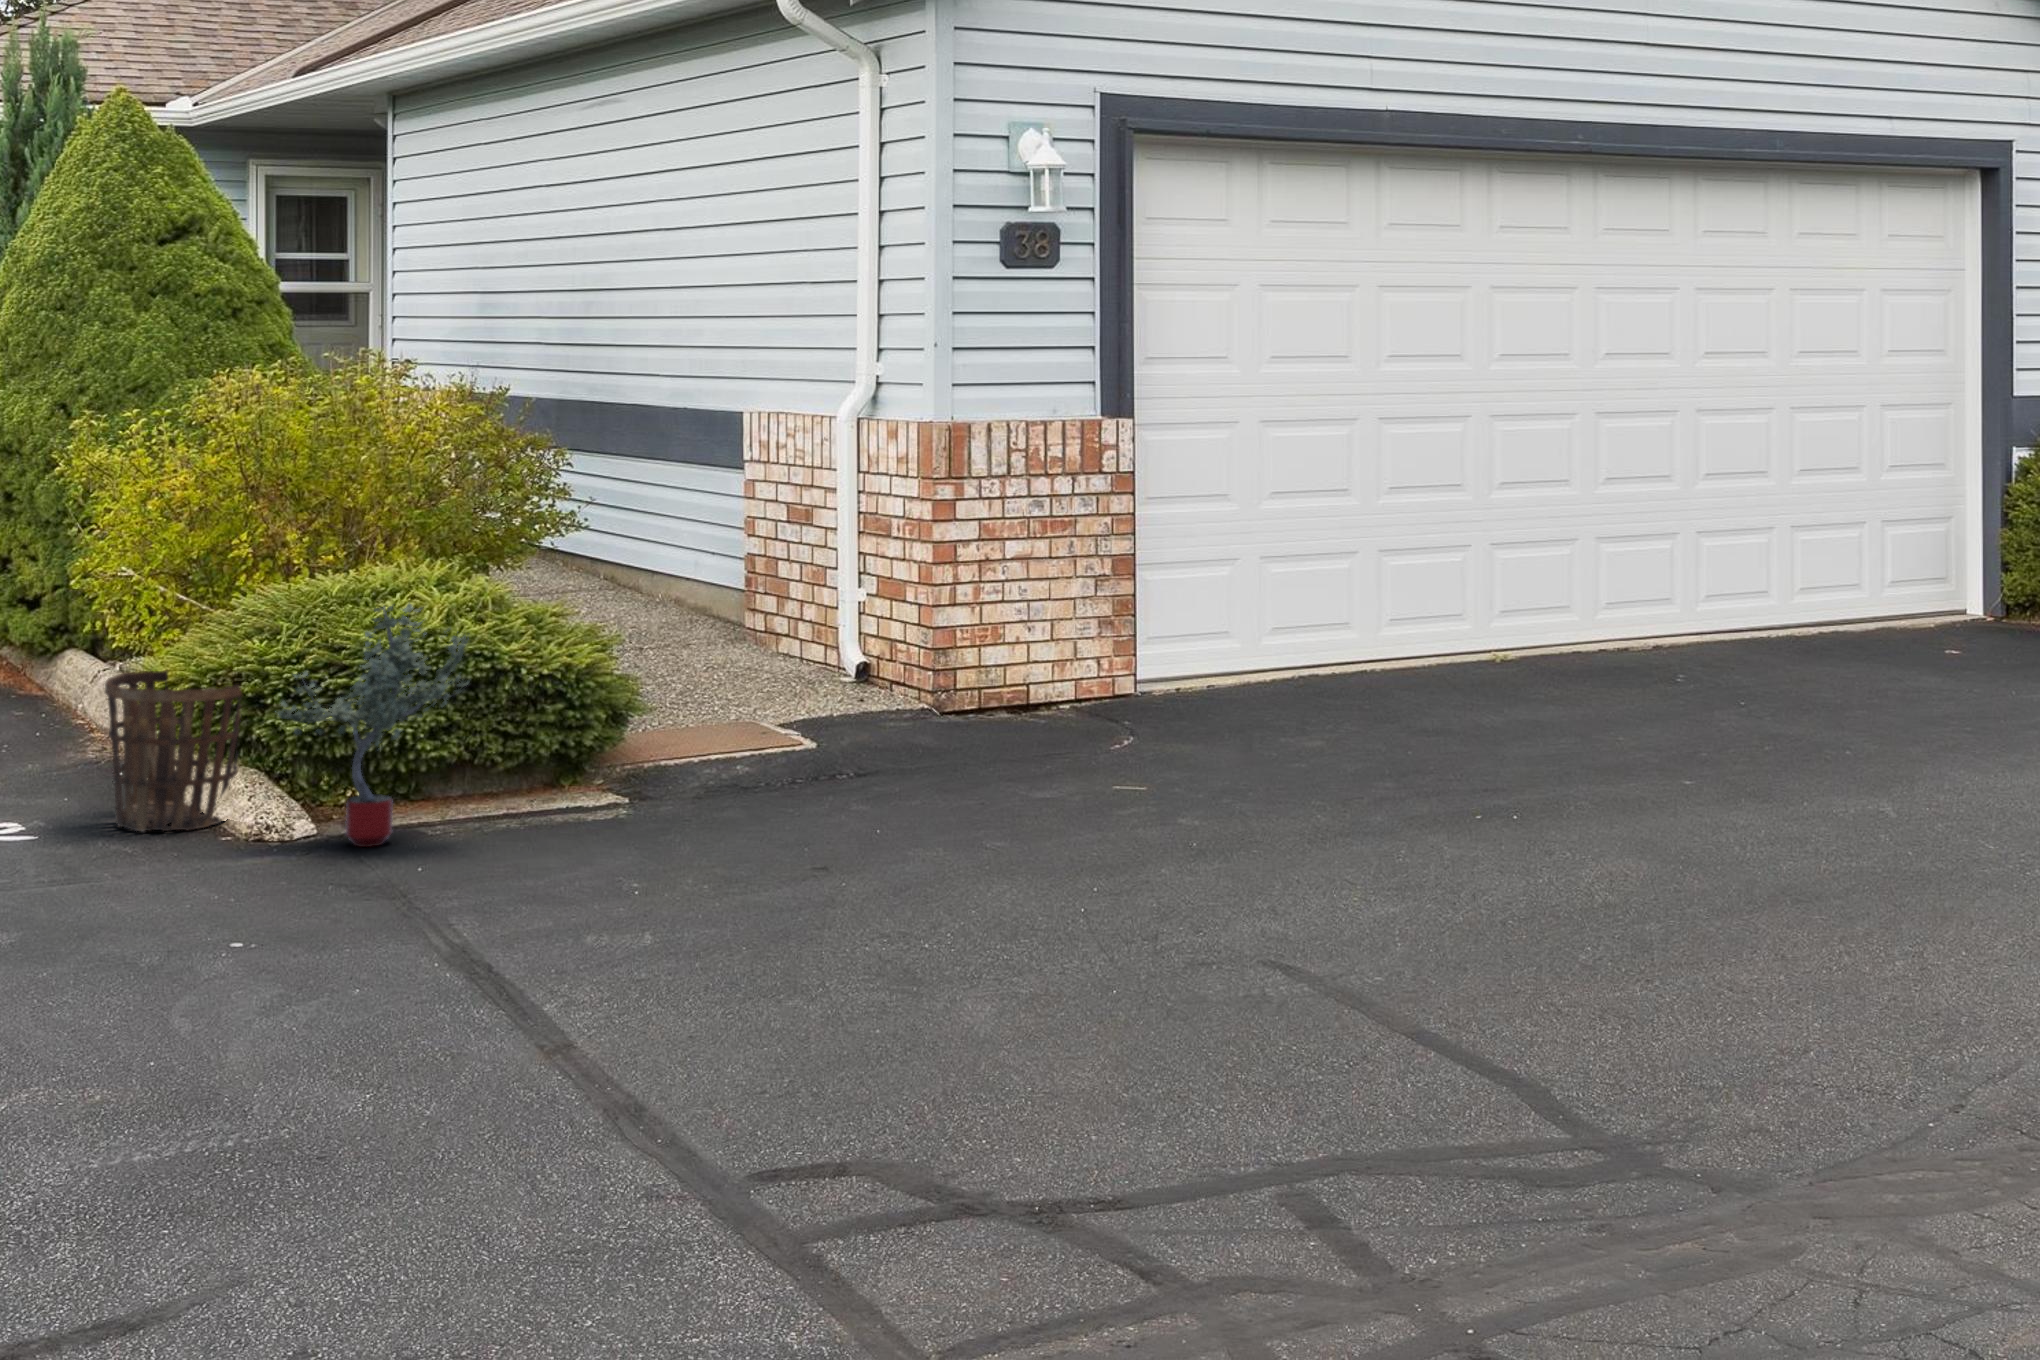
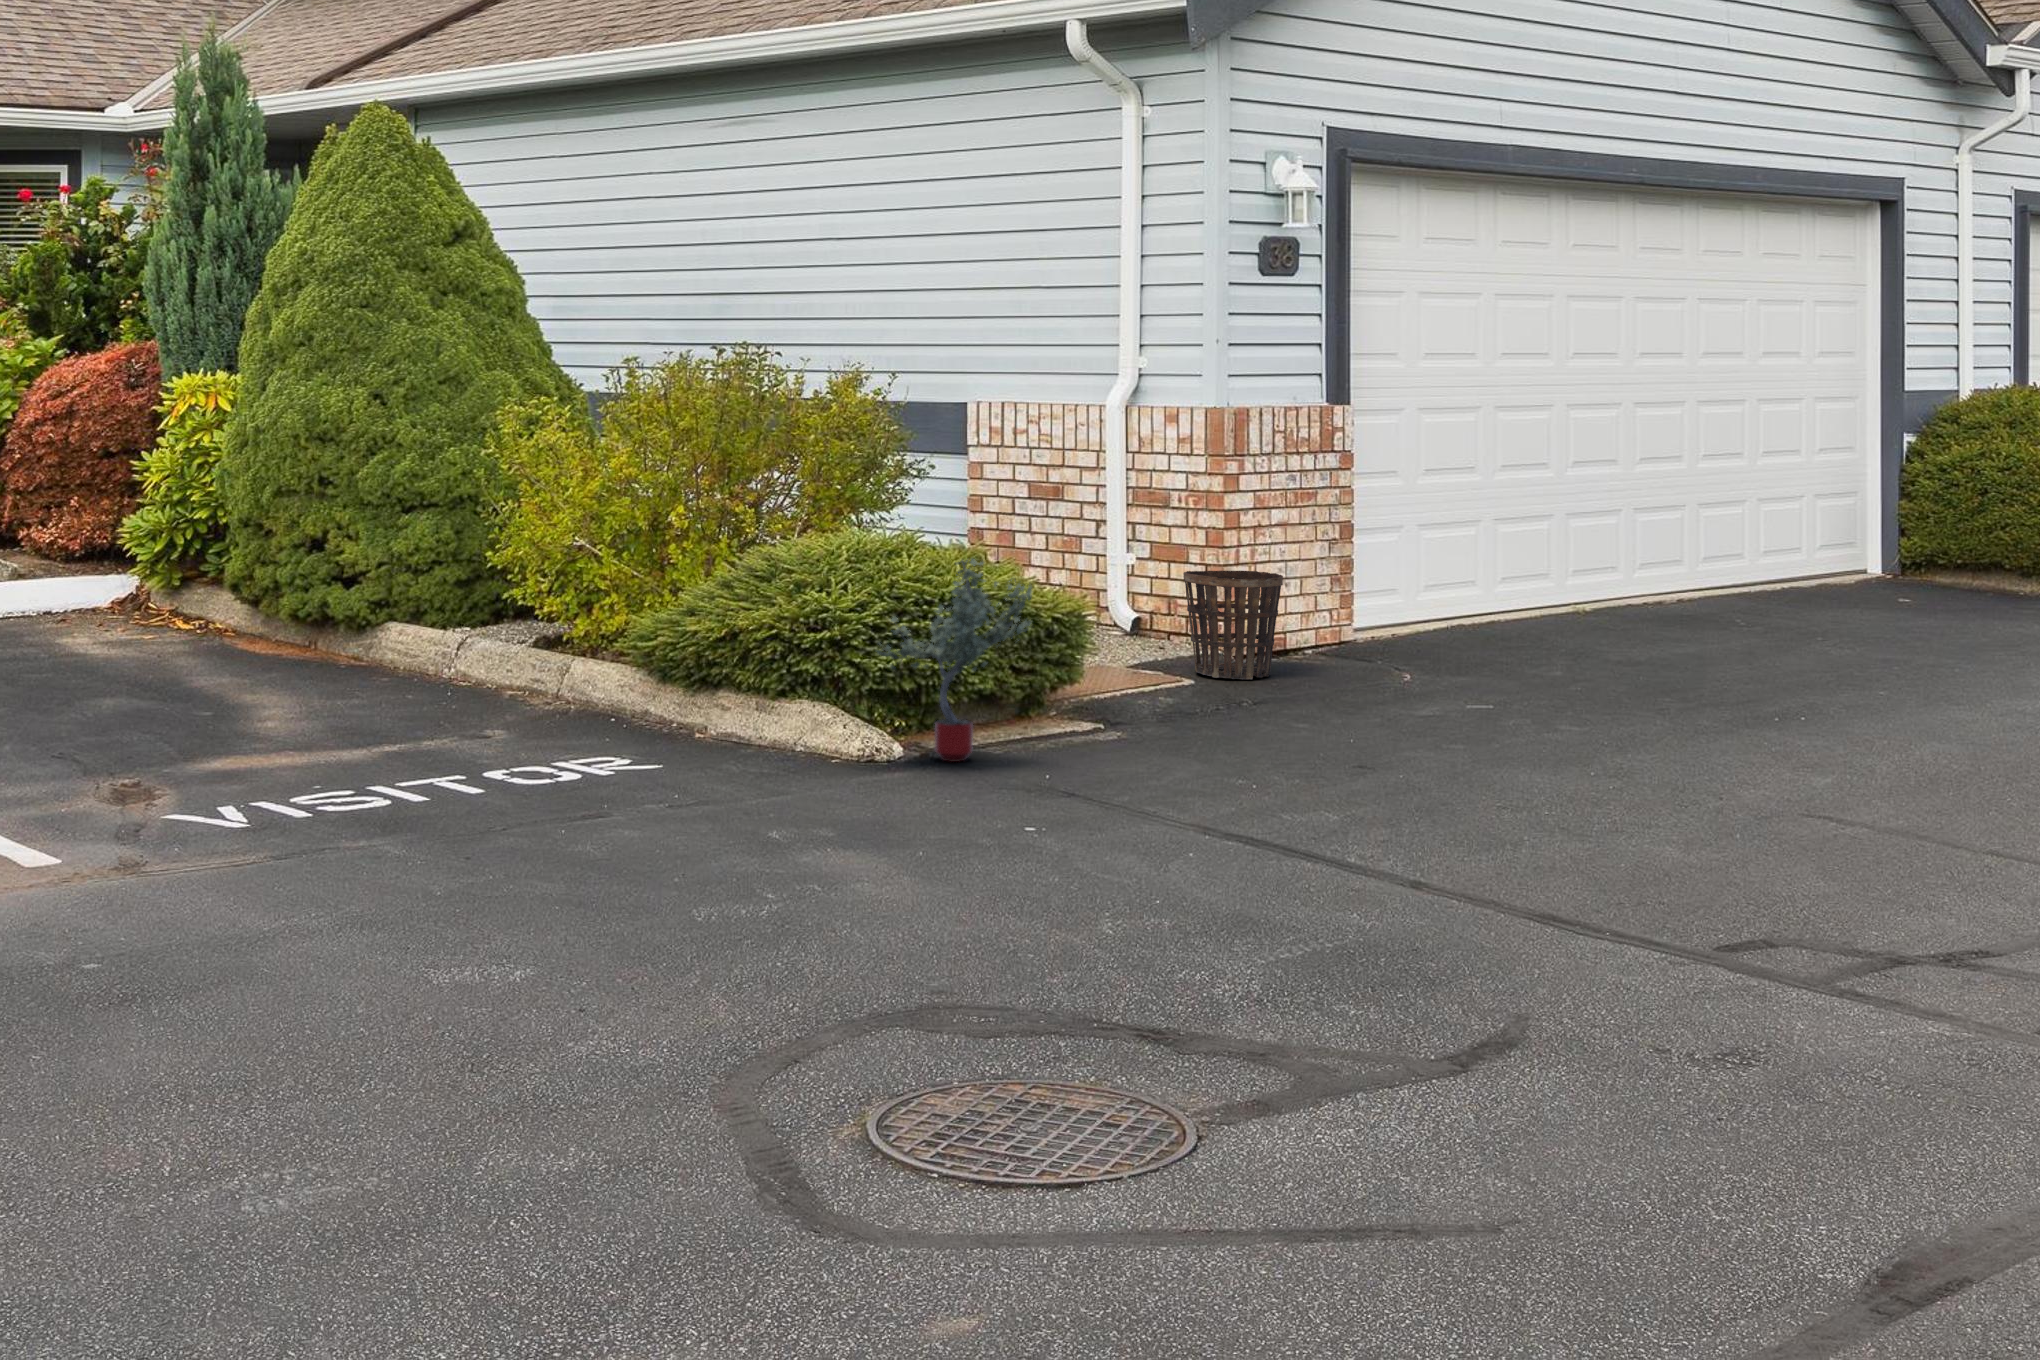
basket: present [105,670,243,831] -> present [1183,571,1283,679]

